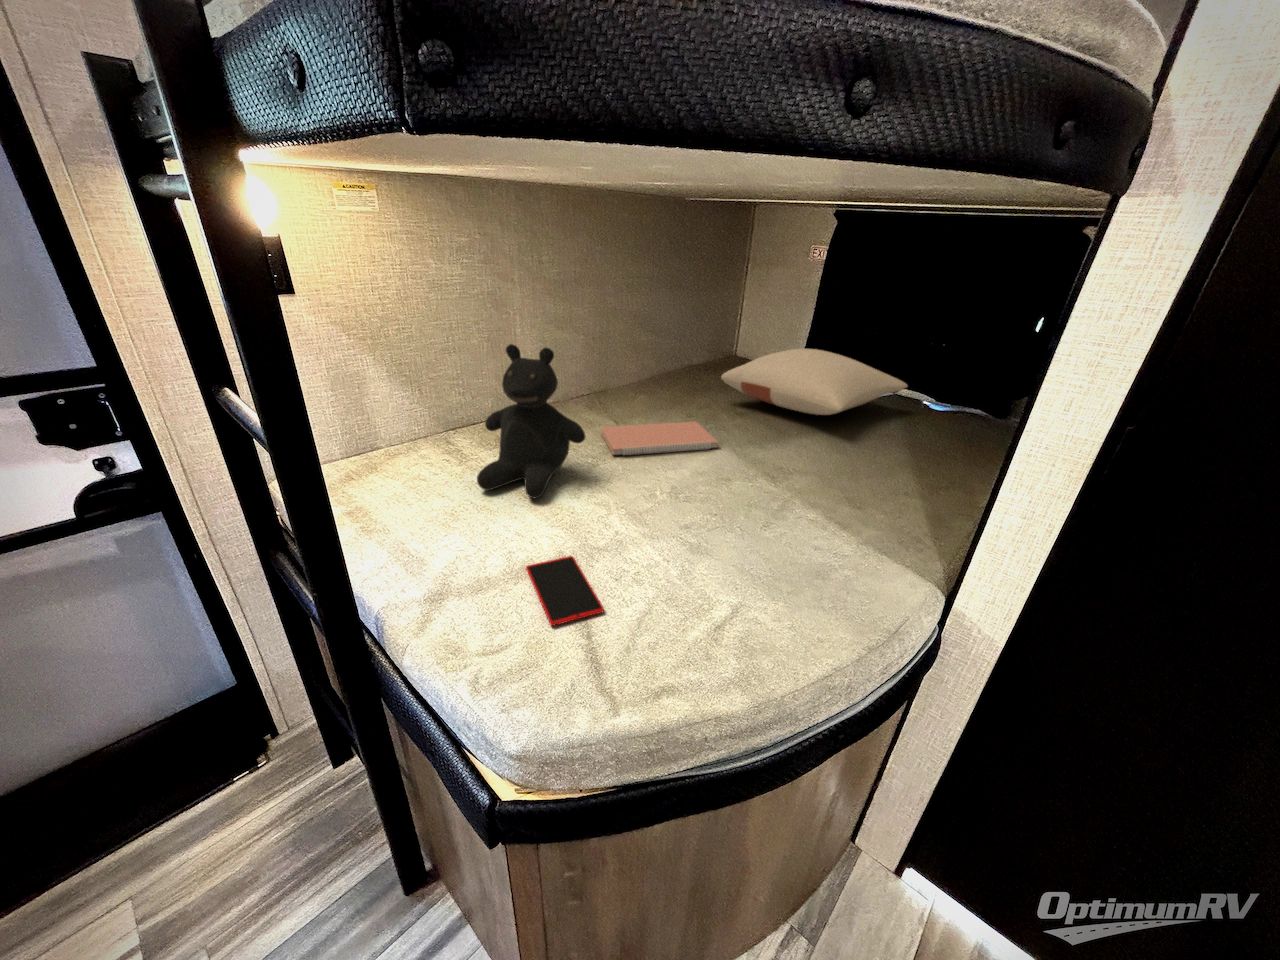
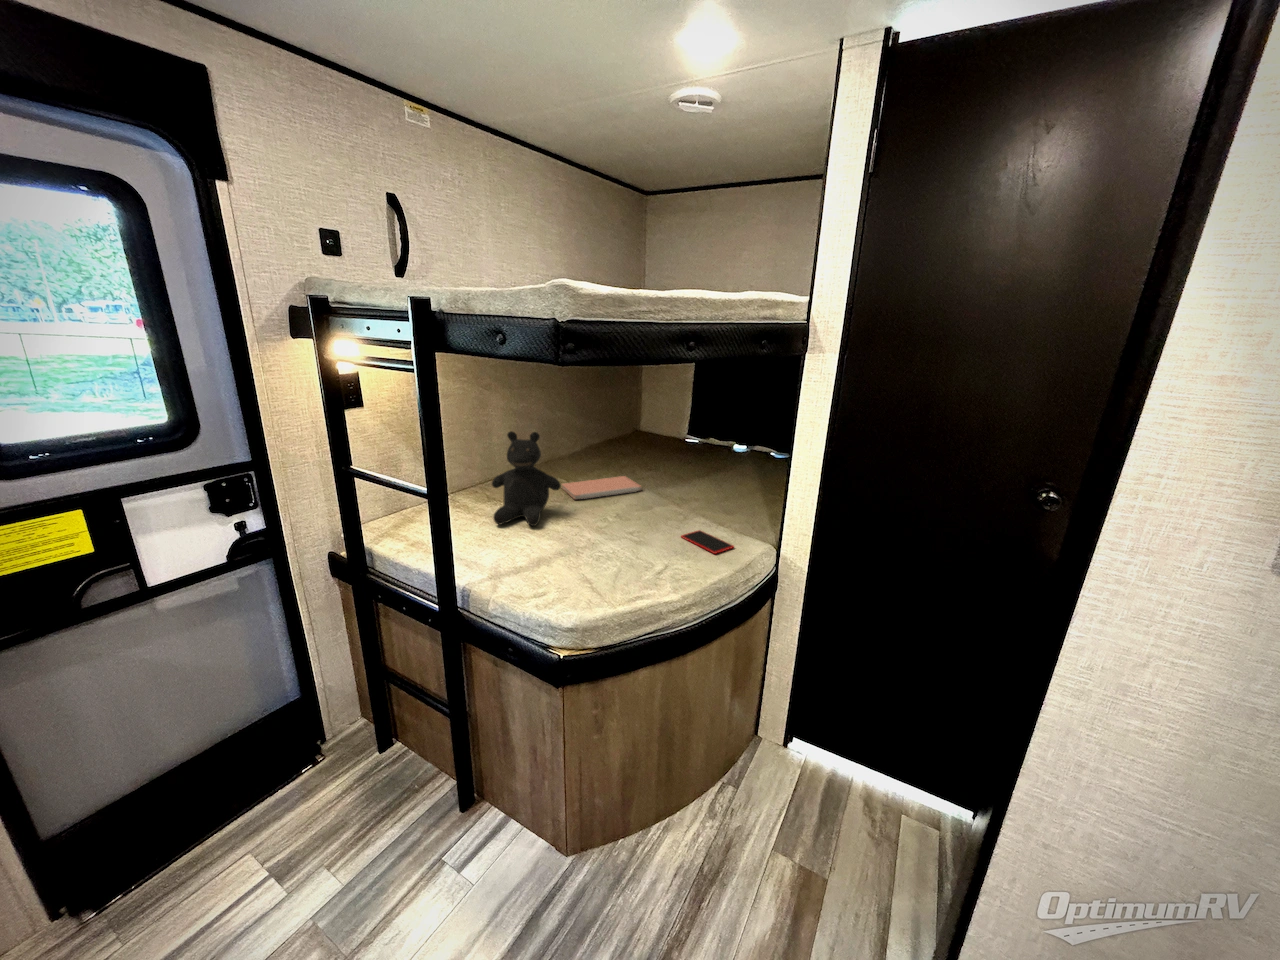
pillow: present [721,348,907,415] -> none [637,424,758,466]
smartphone: present [526,556,604,626] -> present [681,530,734,554]

